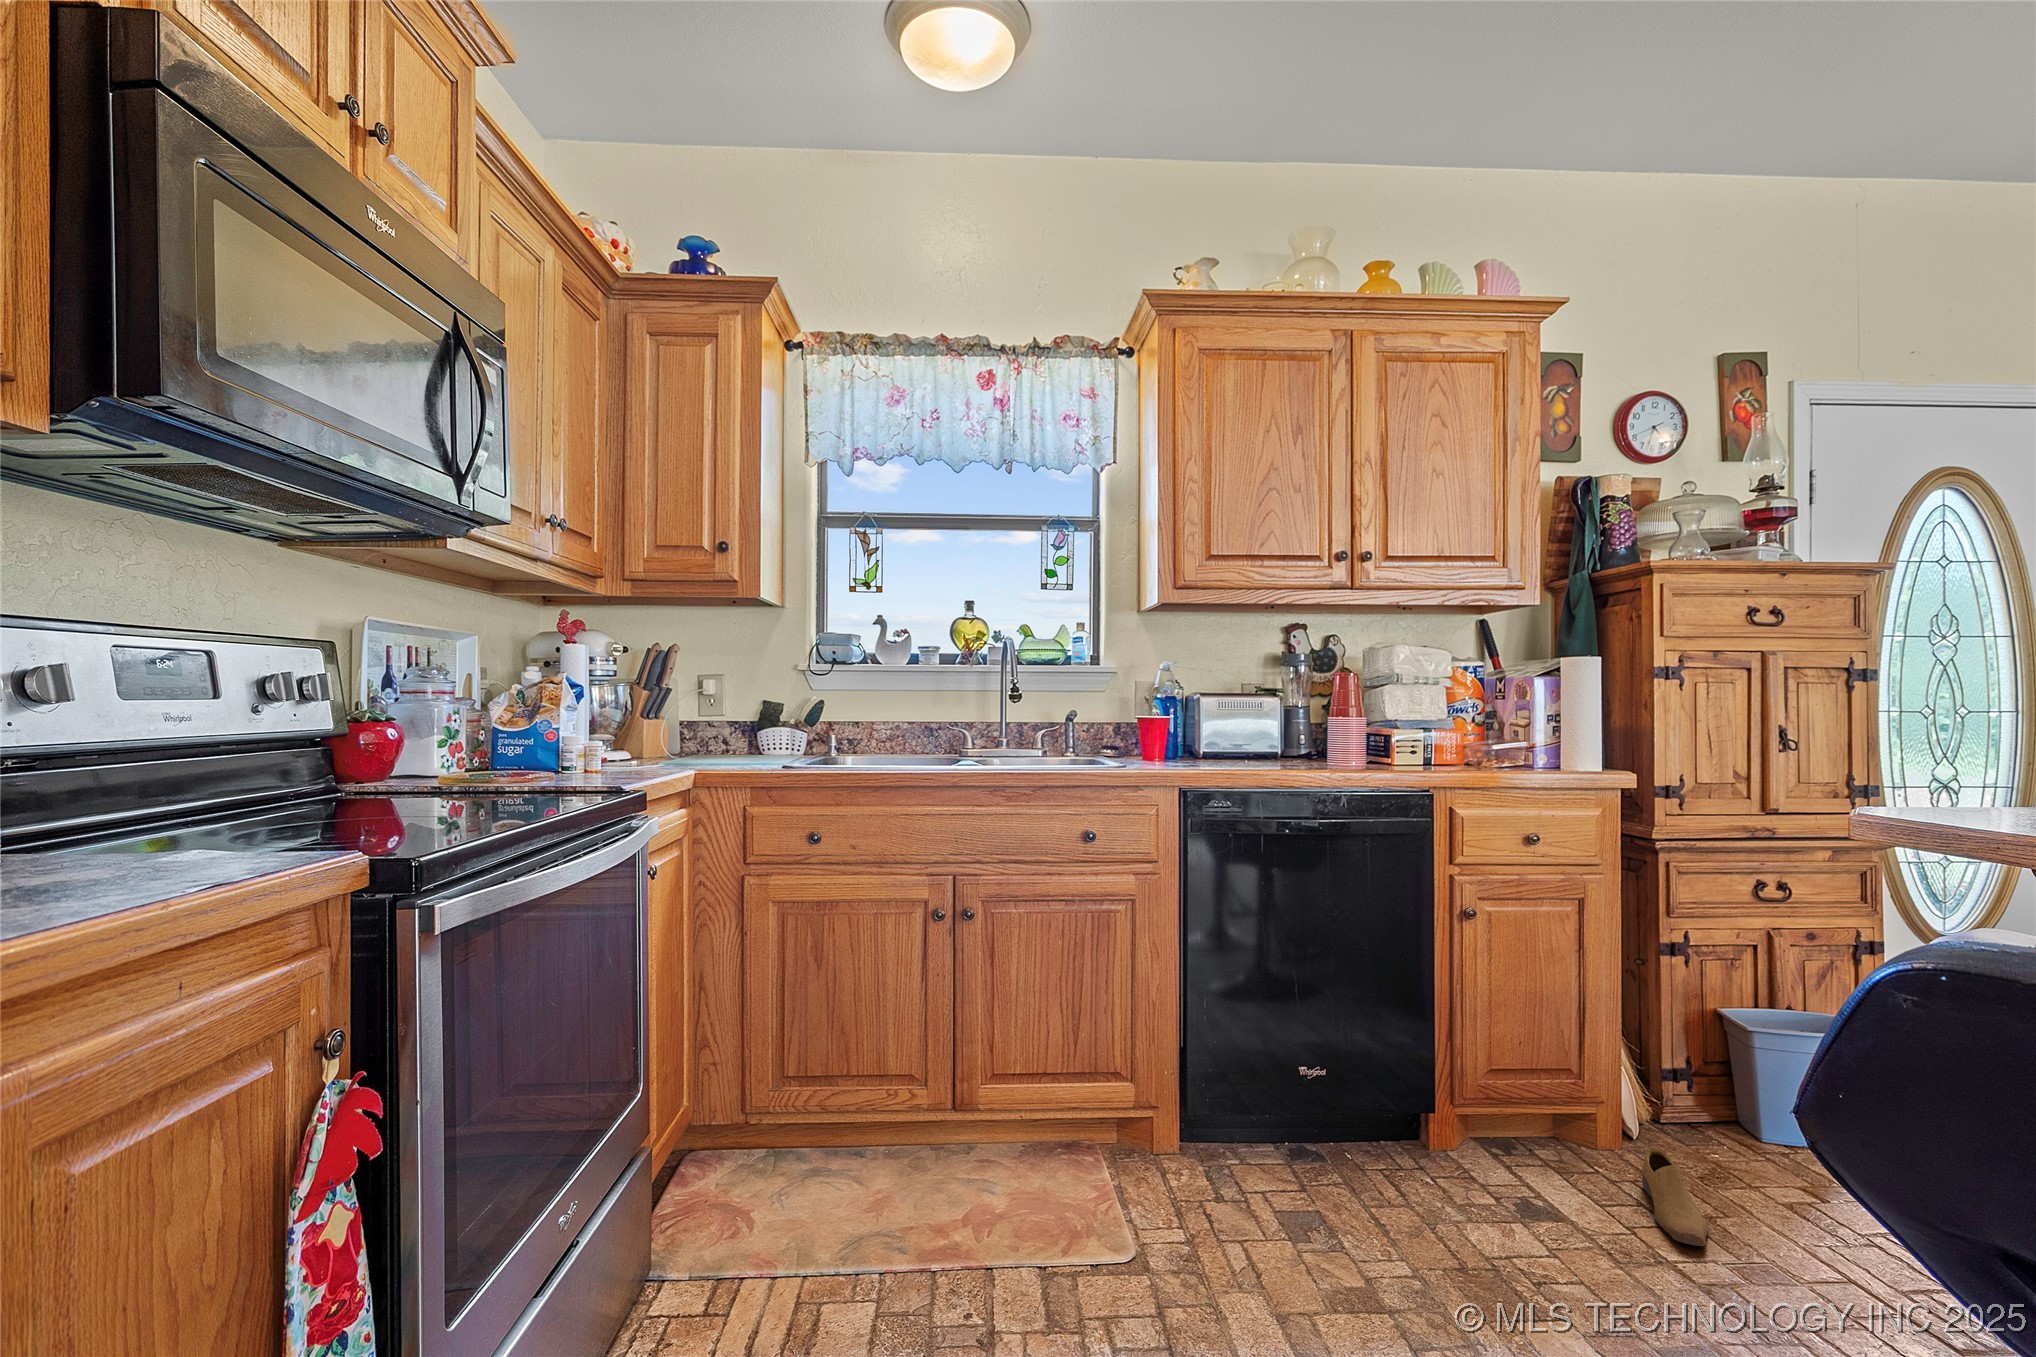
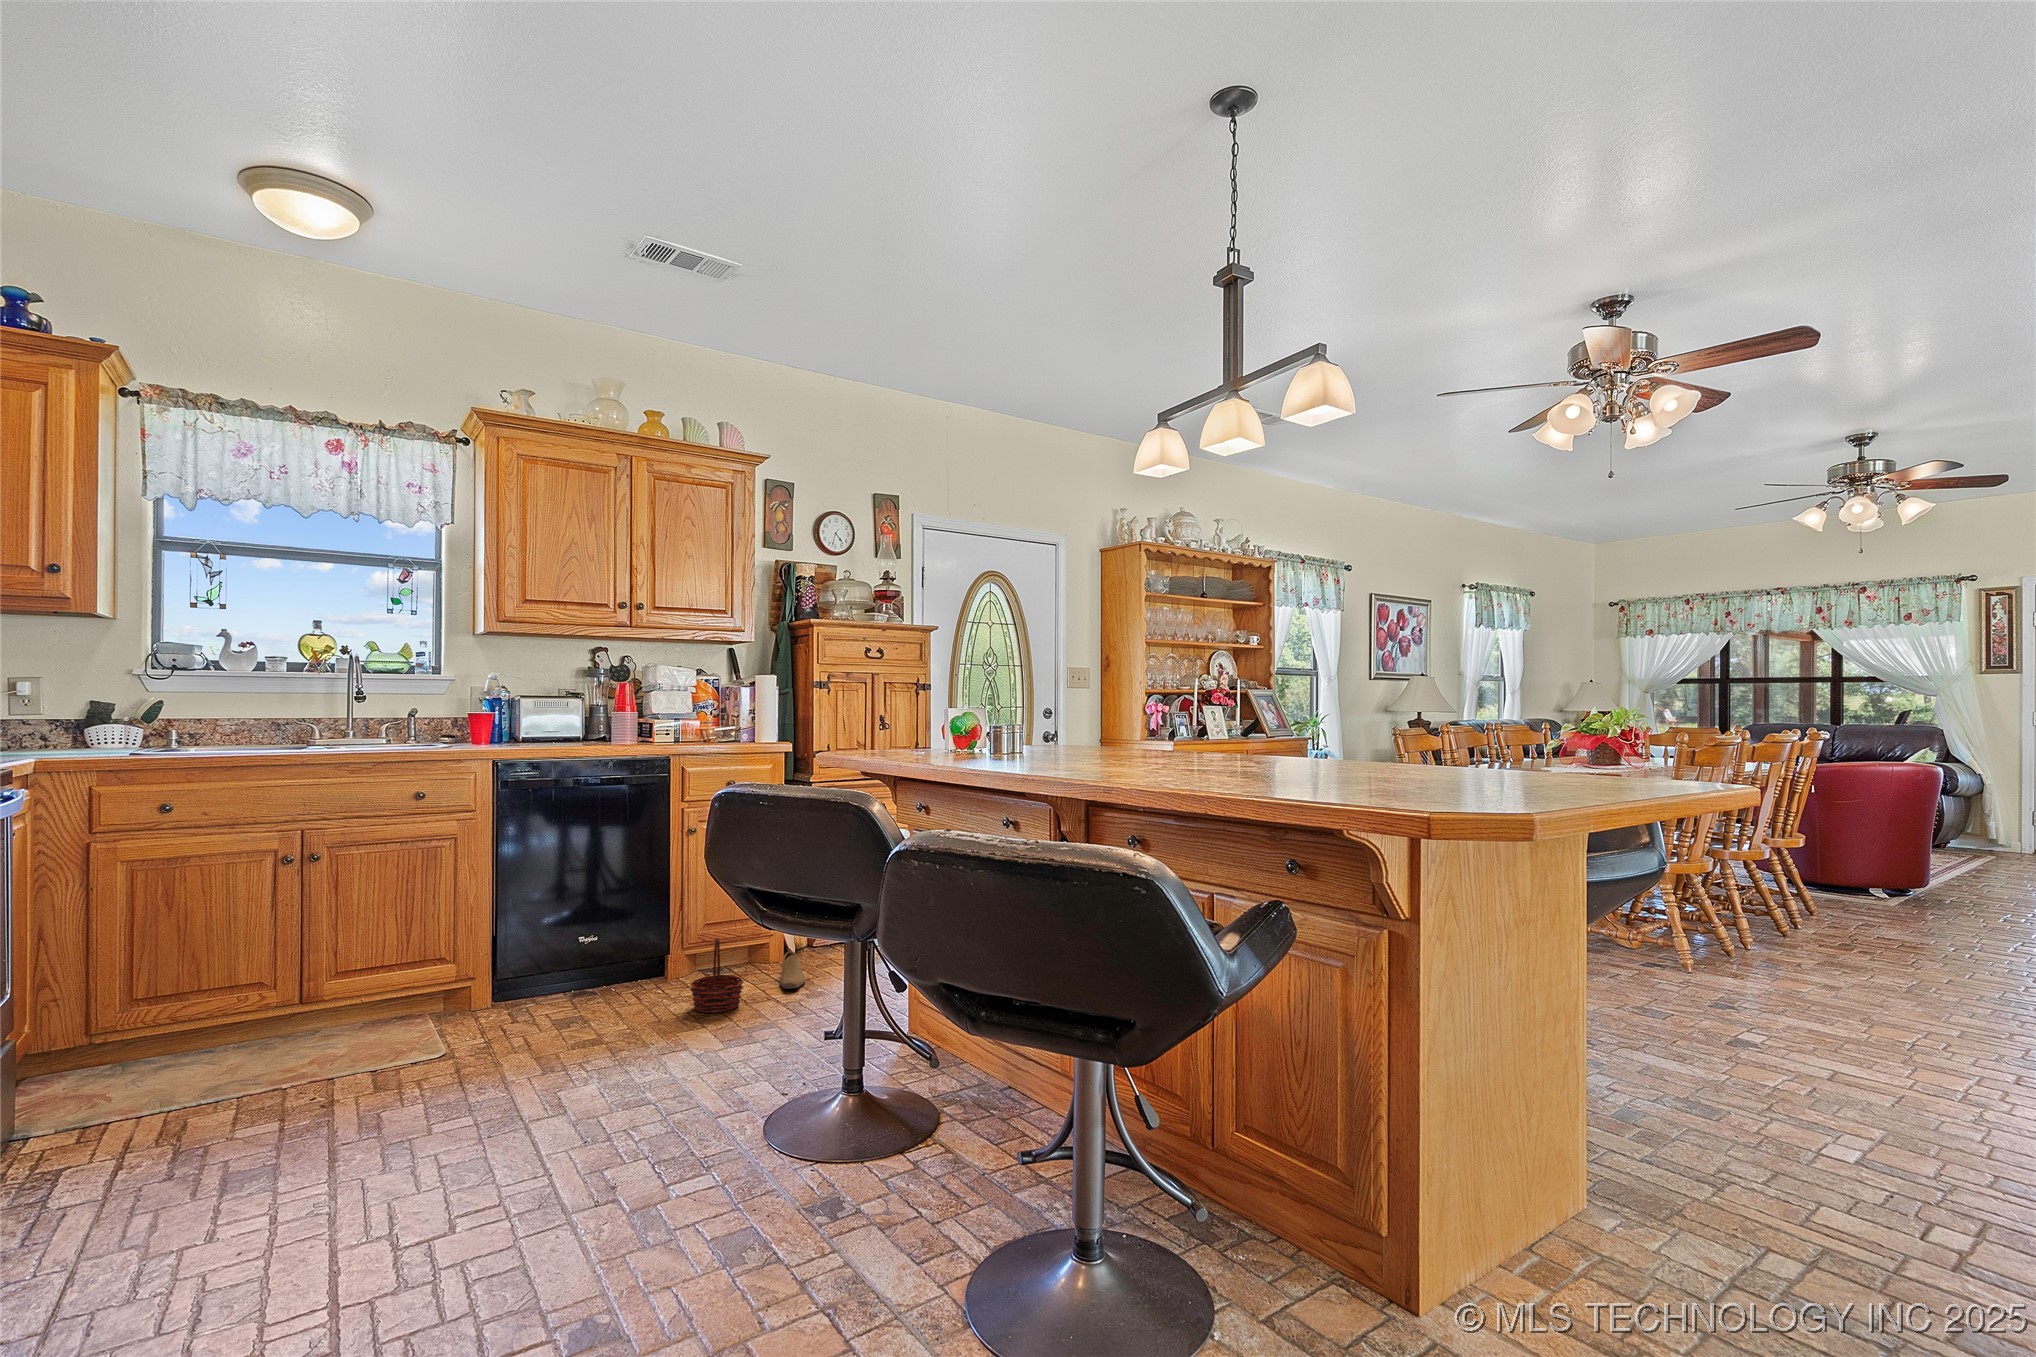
basket: none [1503,1131,1610,1280] -> present [690,937,744,1013]

